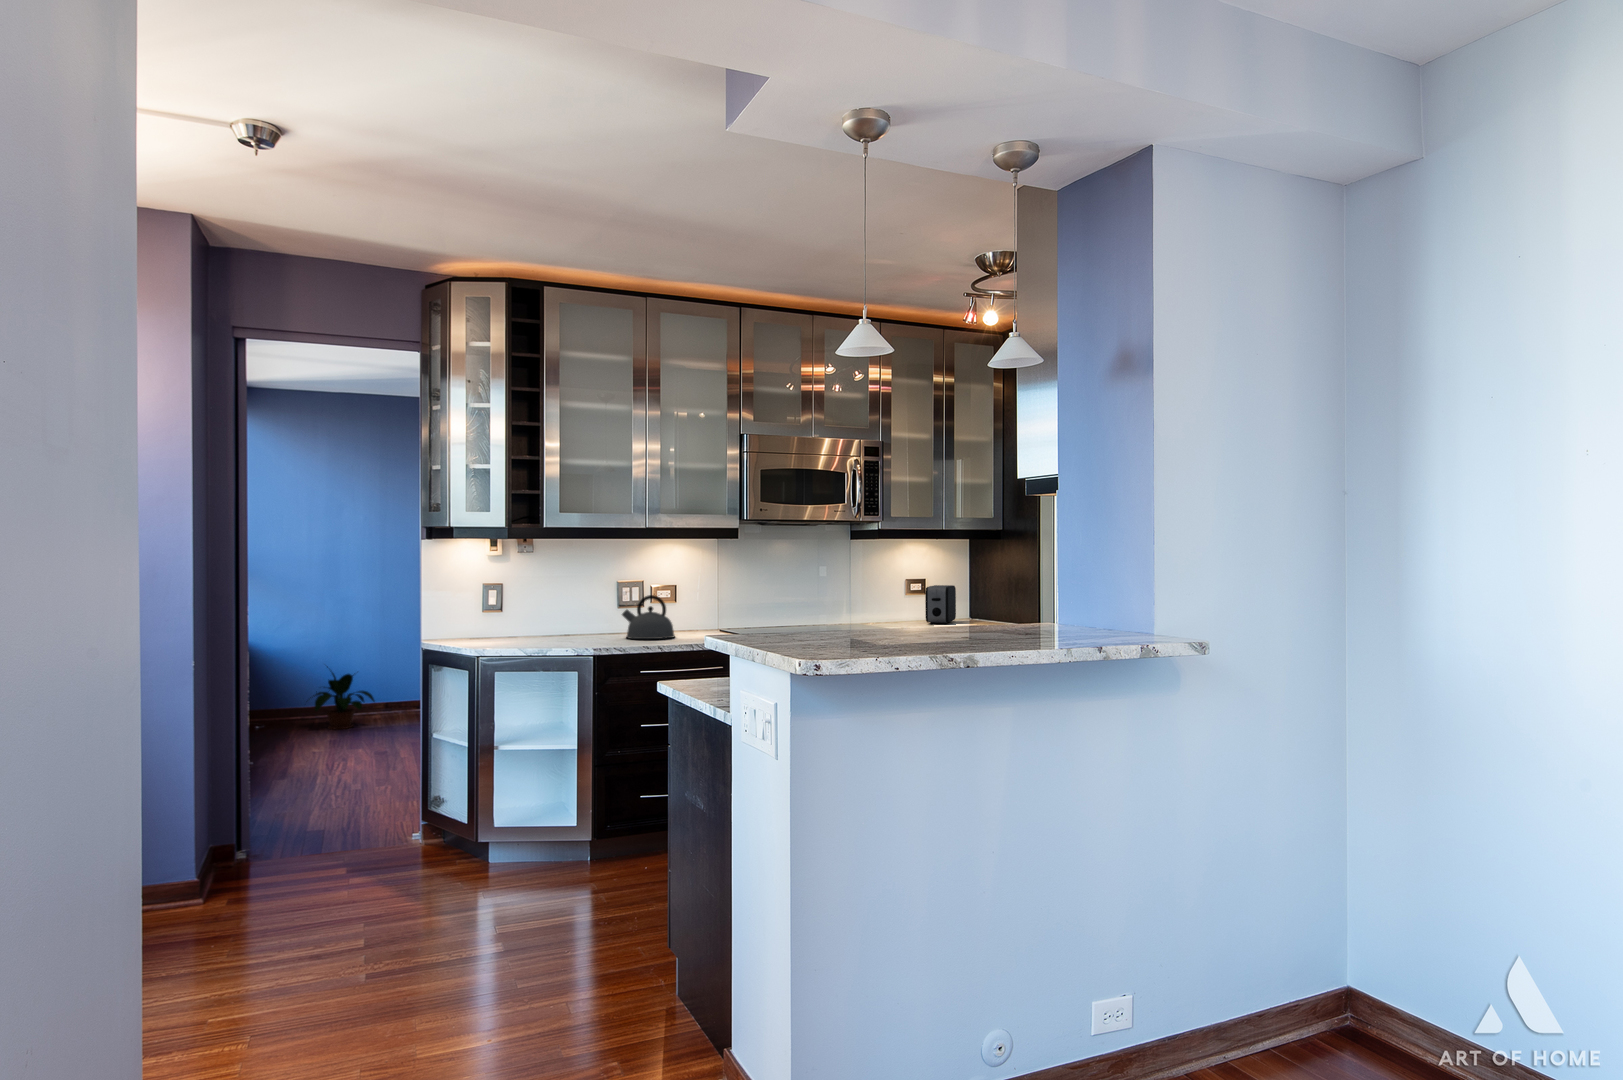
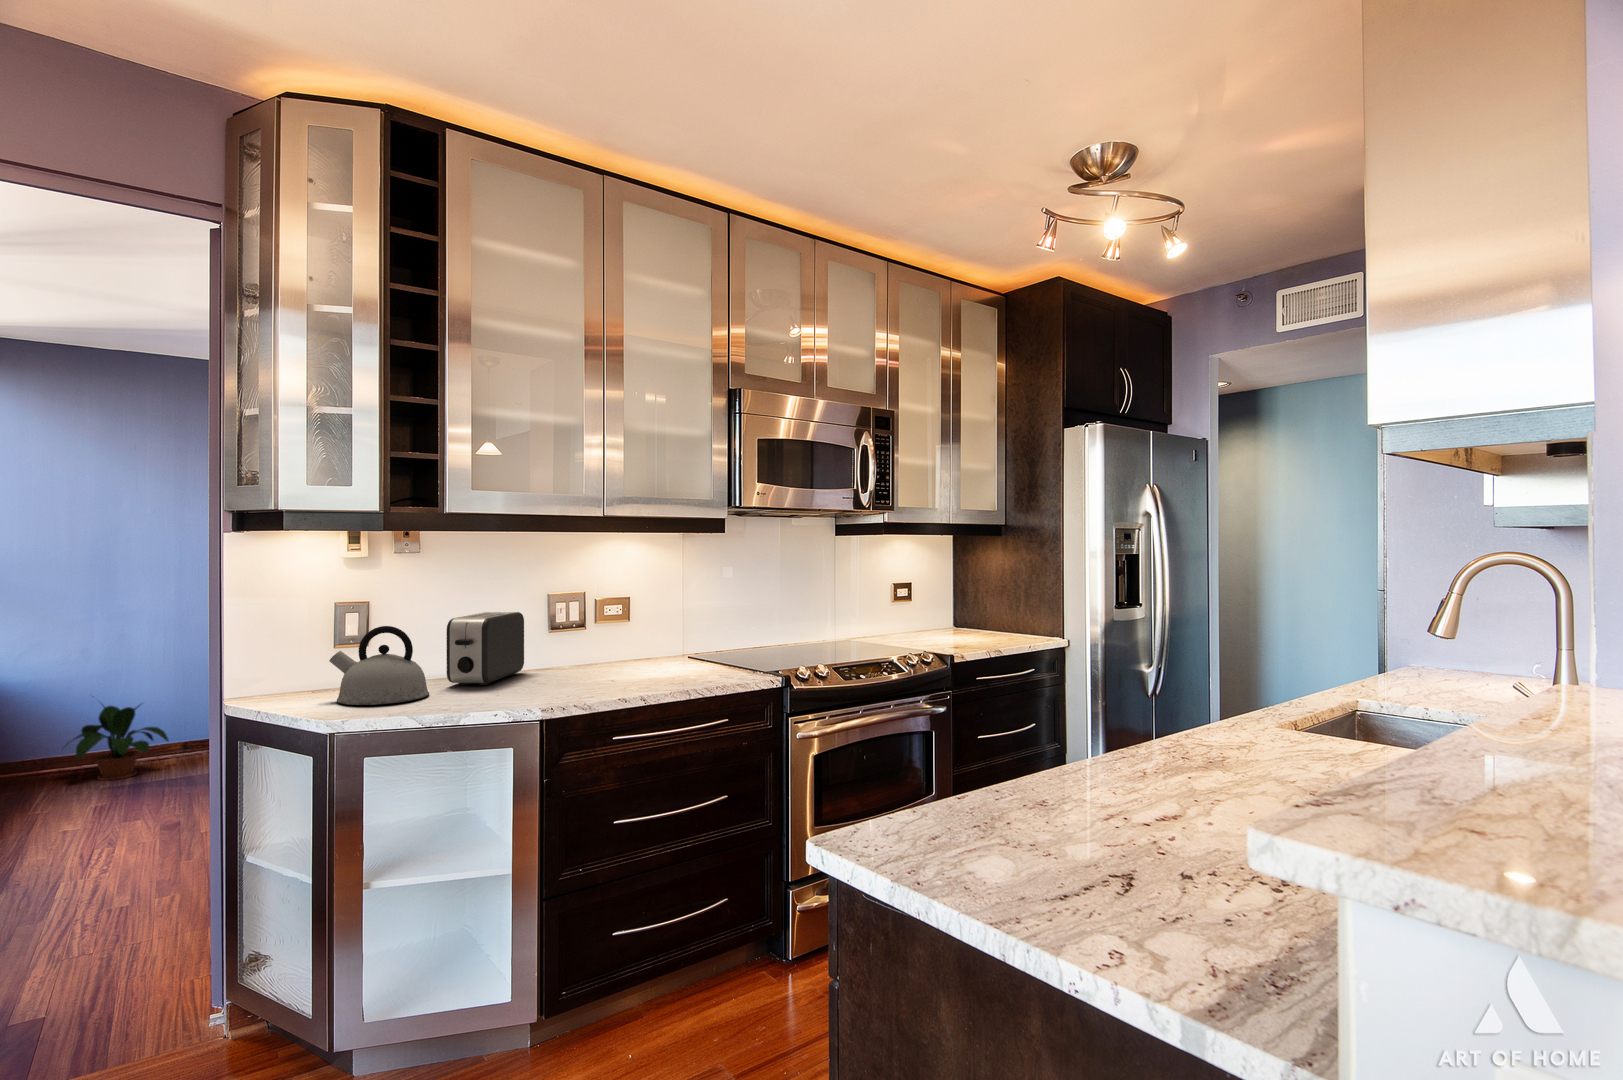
toaster: present [925,585,956,624] -> present [447,612,524,685]
kettle: present [622,595,675,639] -> present [329,626,429,705]

